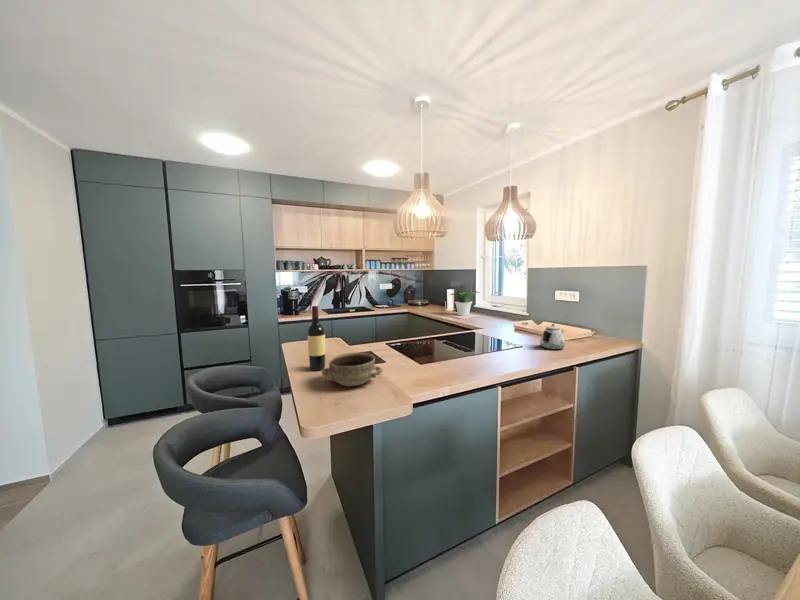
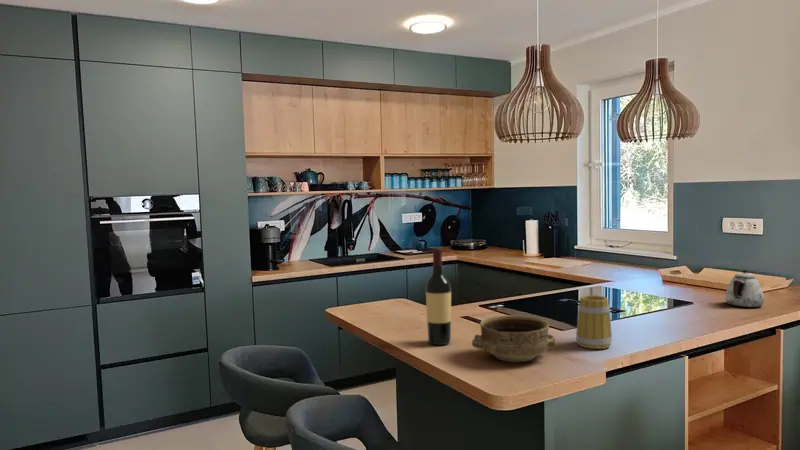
potted plant: present [450,291,479,316] -> none [538,223,586,264]
mug: none [406,339,429,378] -> present [576,293,612,349]

